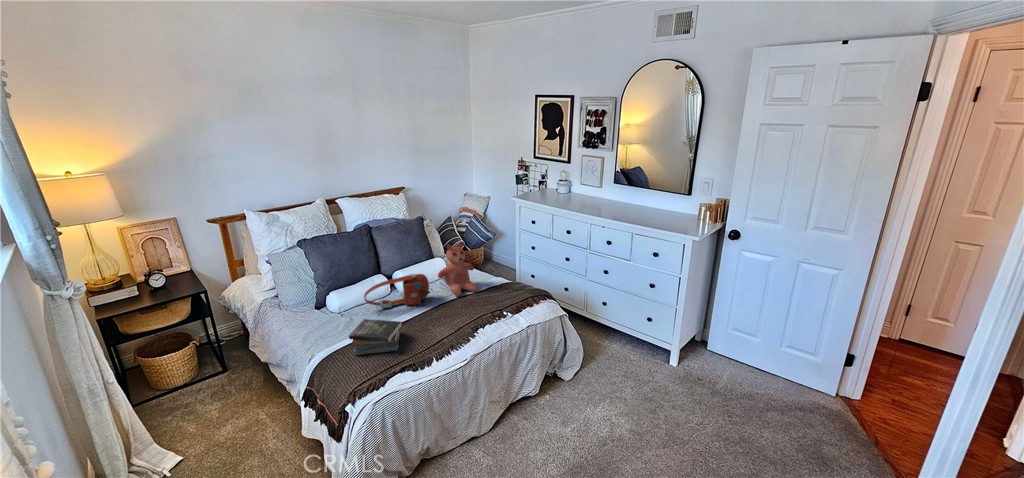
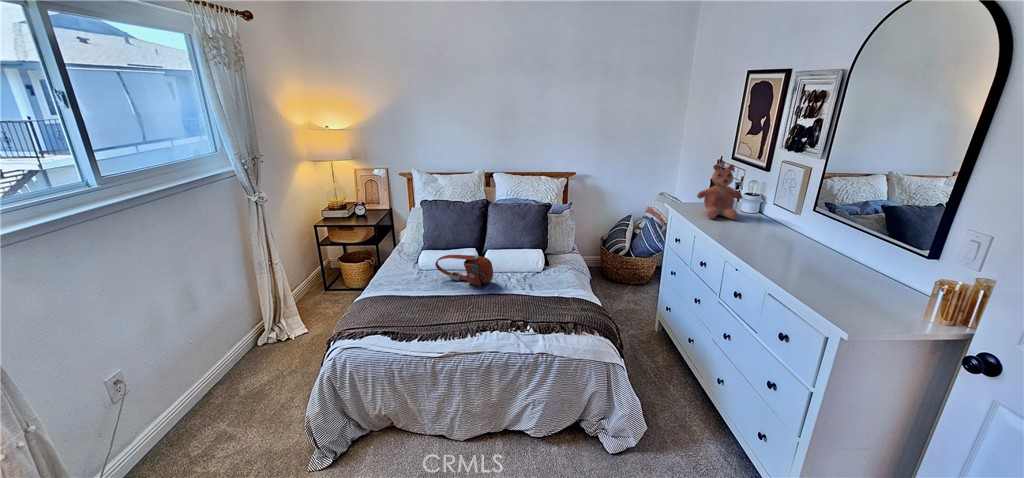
teddy bear: present [438,242,477,296] -> present [697,164,742,219]
book: present [349,319,402,355] -> none [377,281,427,318]

